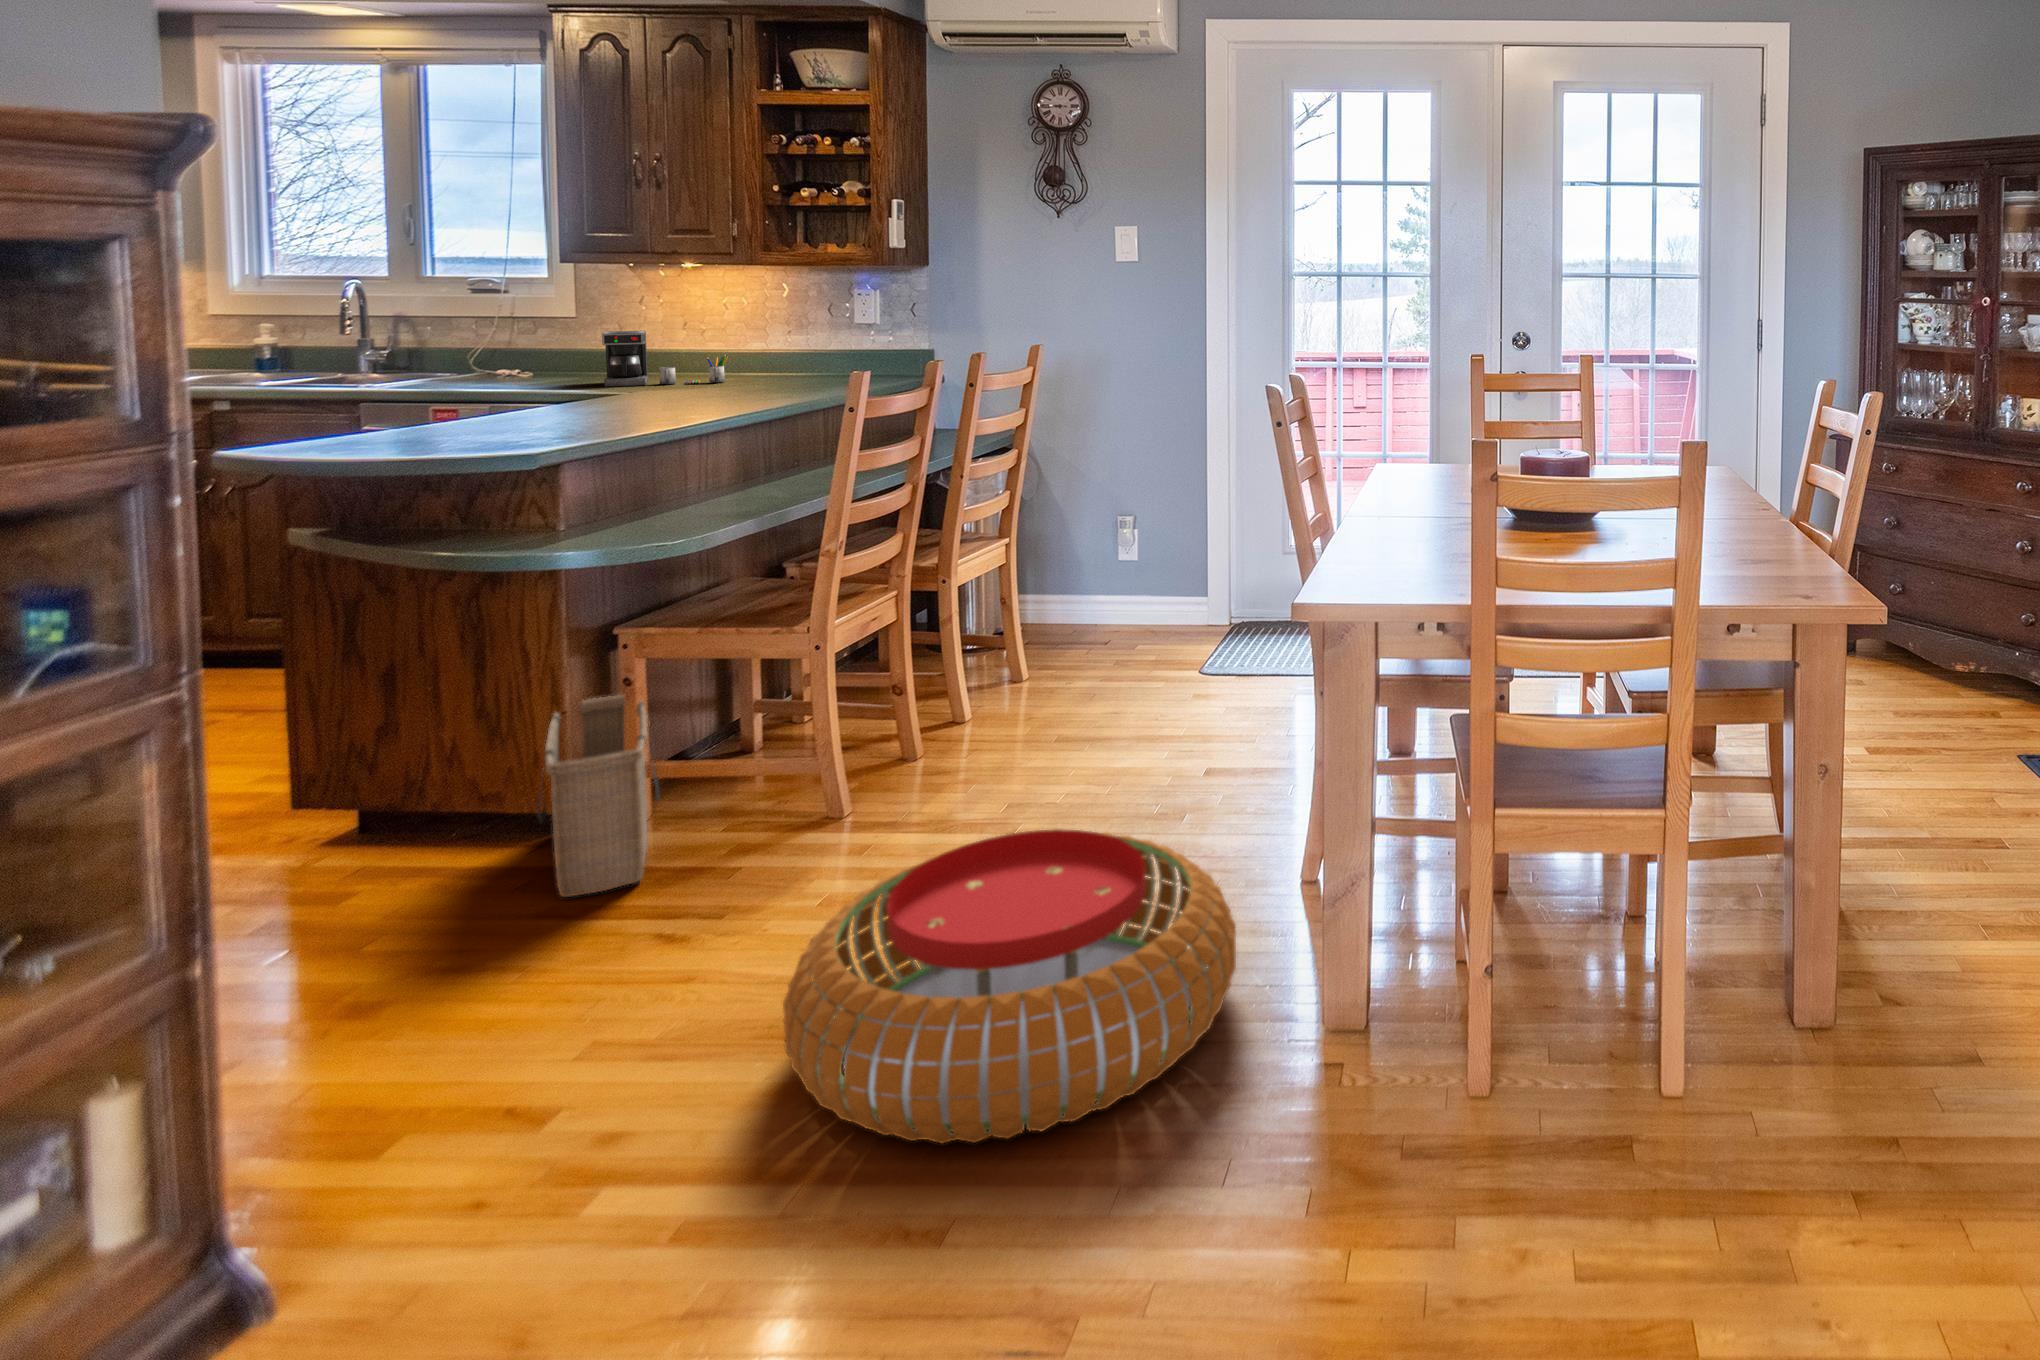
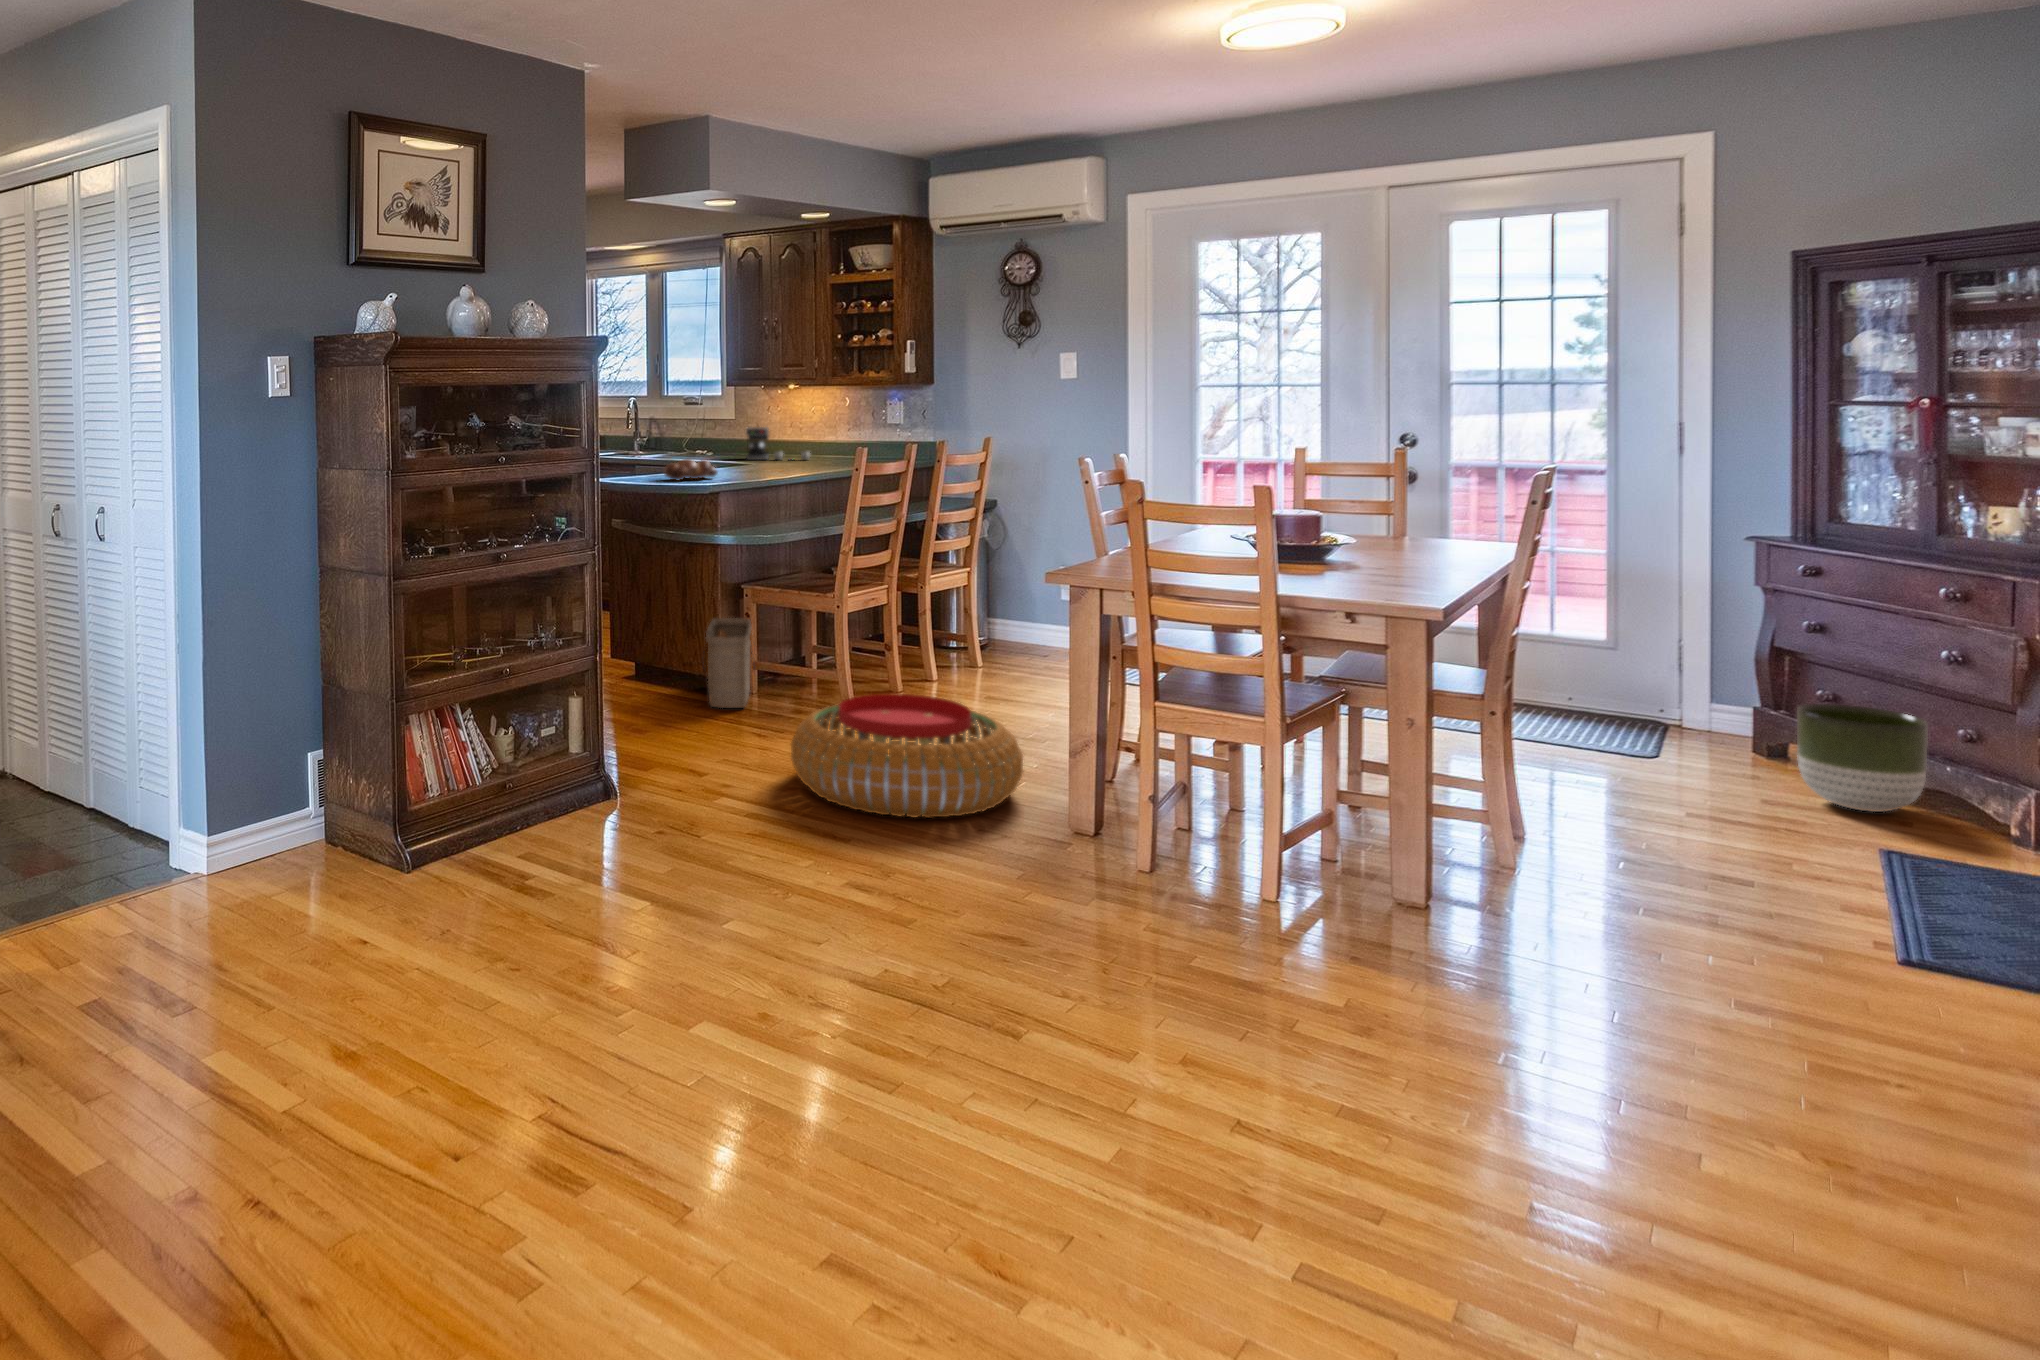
bread loaf: none [425,401,556,447] -> present [664,459,717,480]
planter: none [1914,601,2011,708] -> present [1797,704,1928,812]

